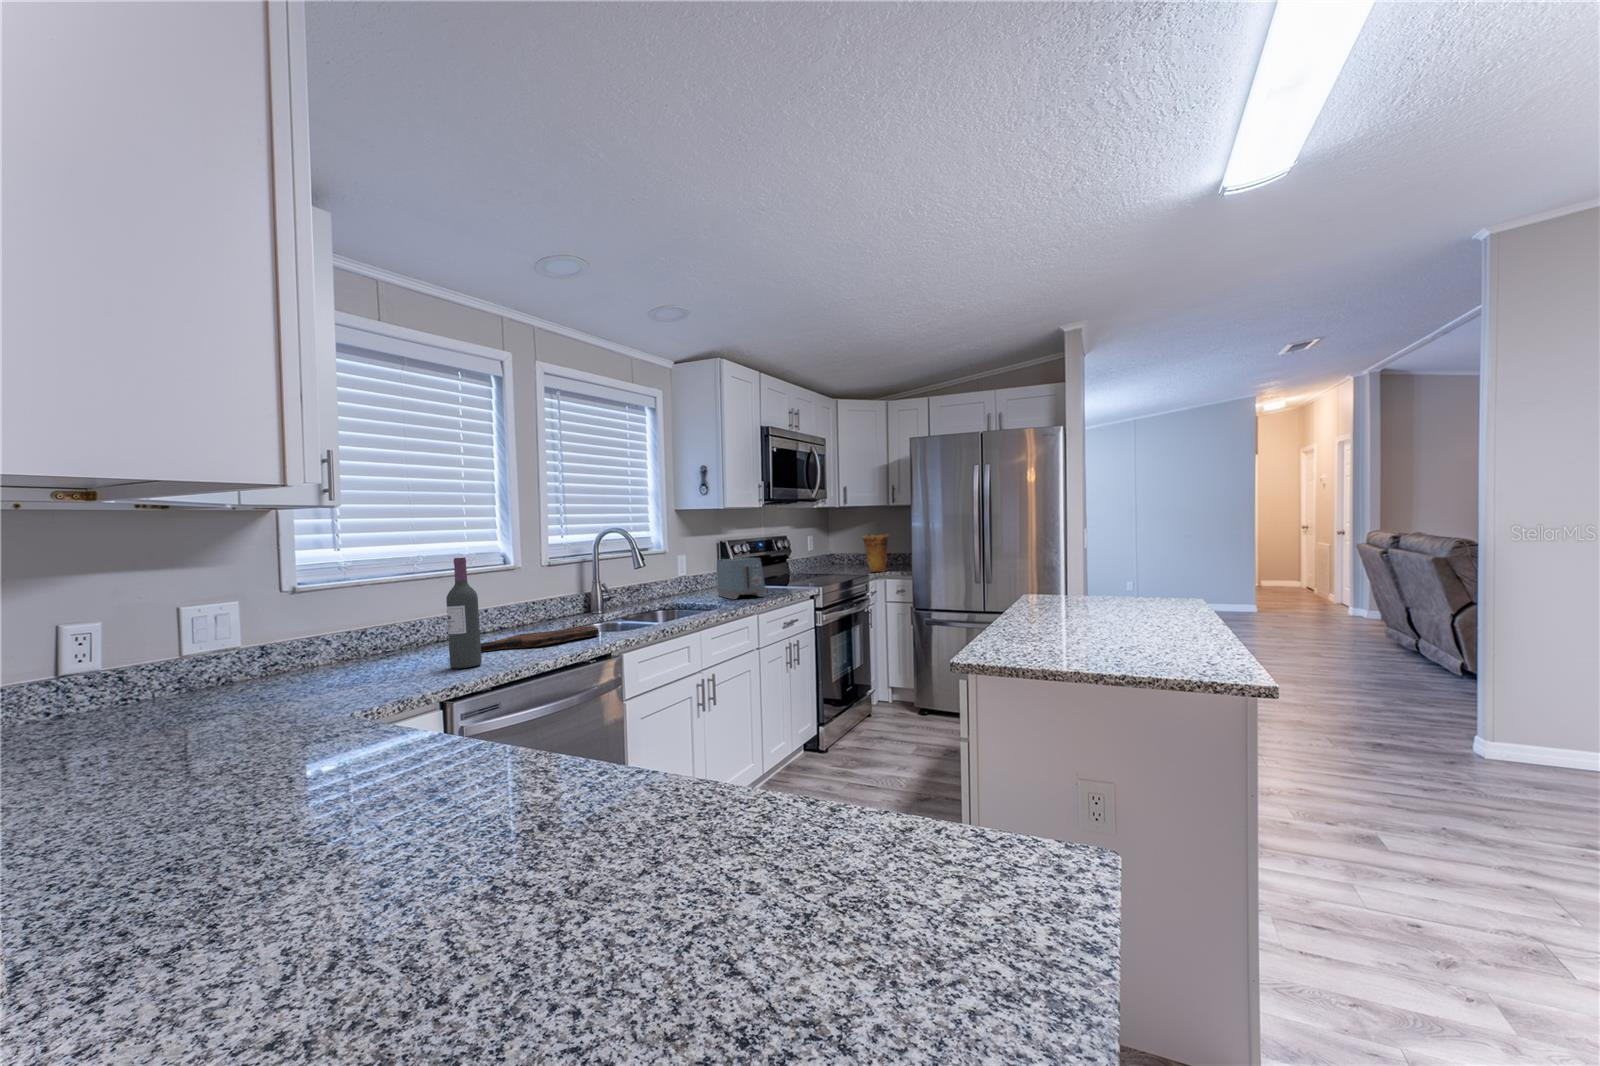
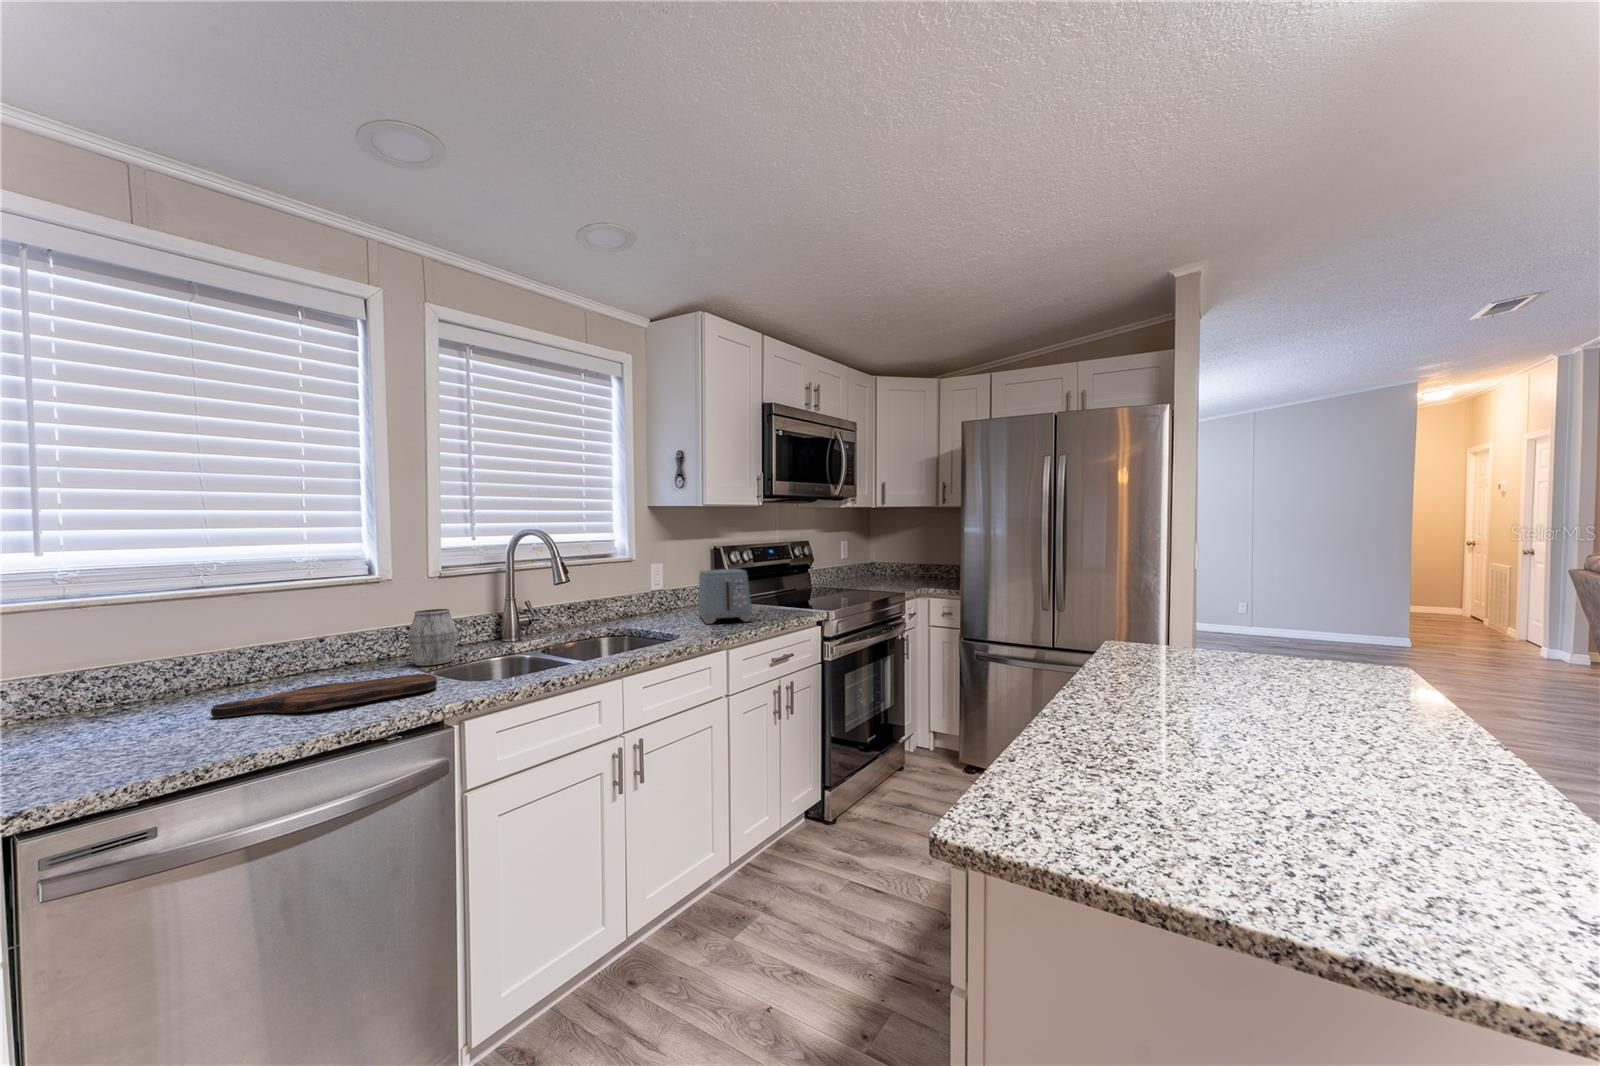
vase: present [863,534,889,572] -> none [906,540,938,586]
wine bottle: present [446,557,482,668] -> none [74,577,145,766]
mug: none [544,587,578,628] -> present [408,609,458,666]

